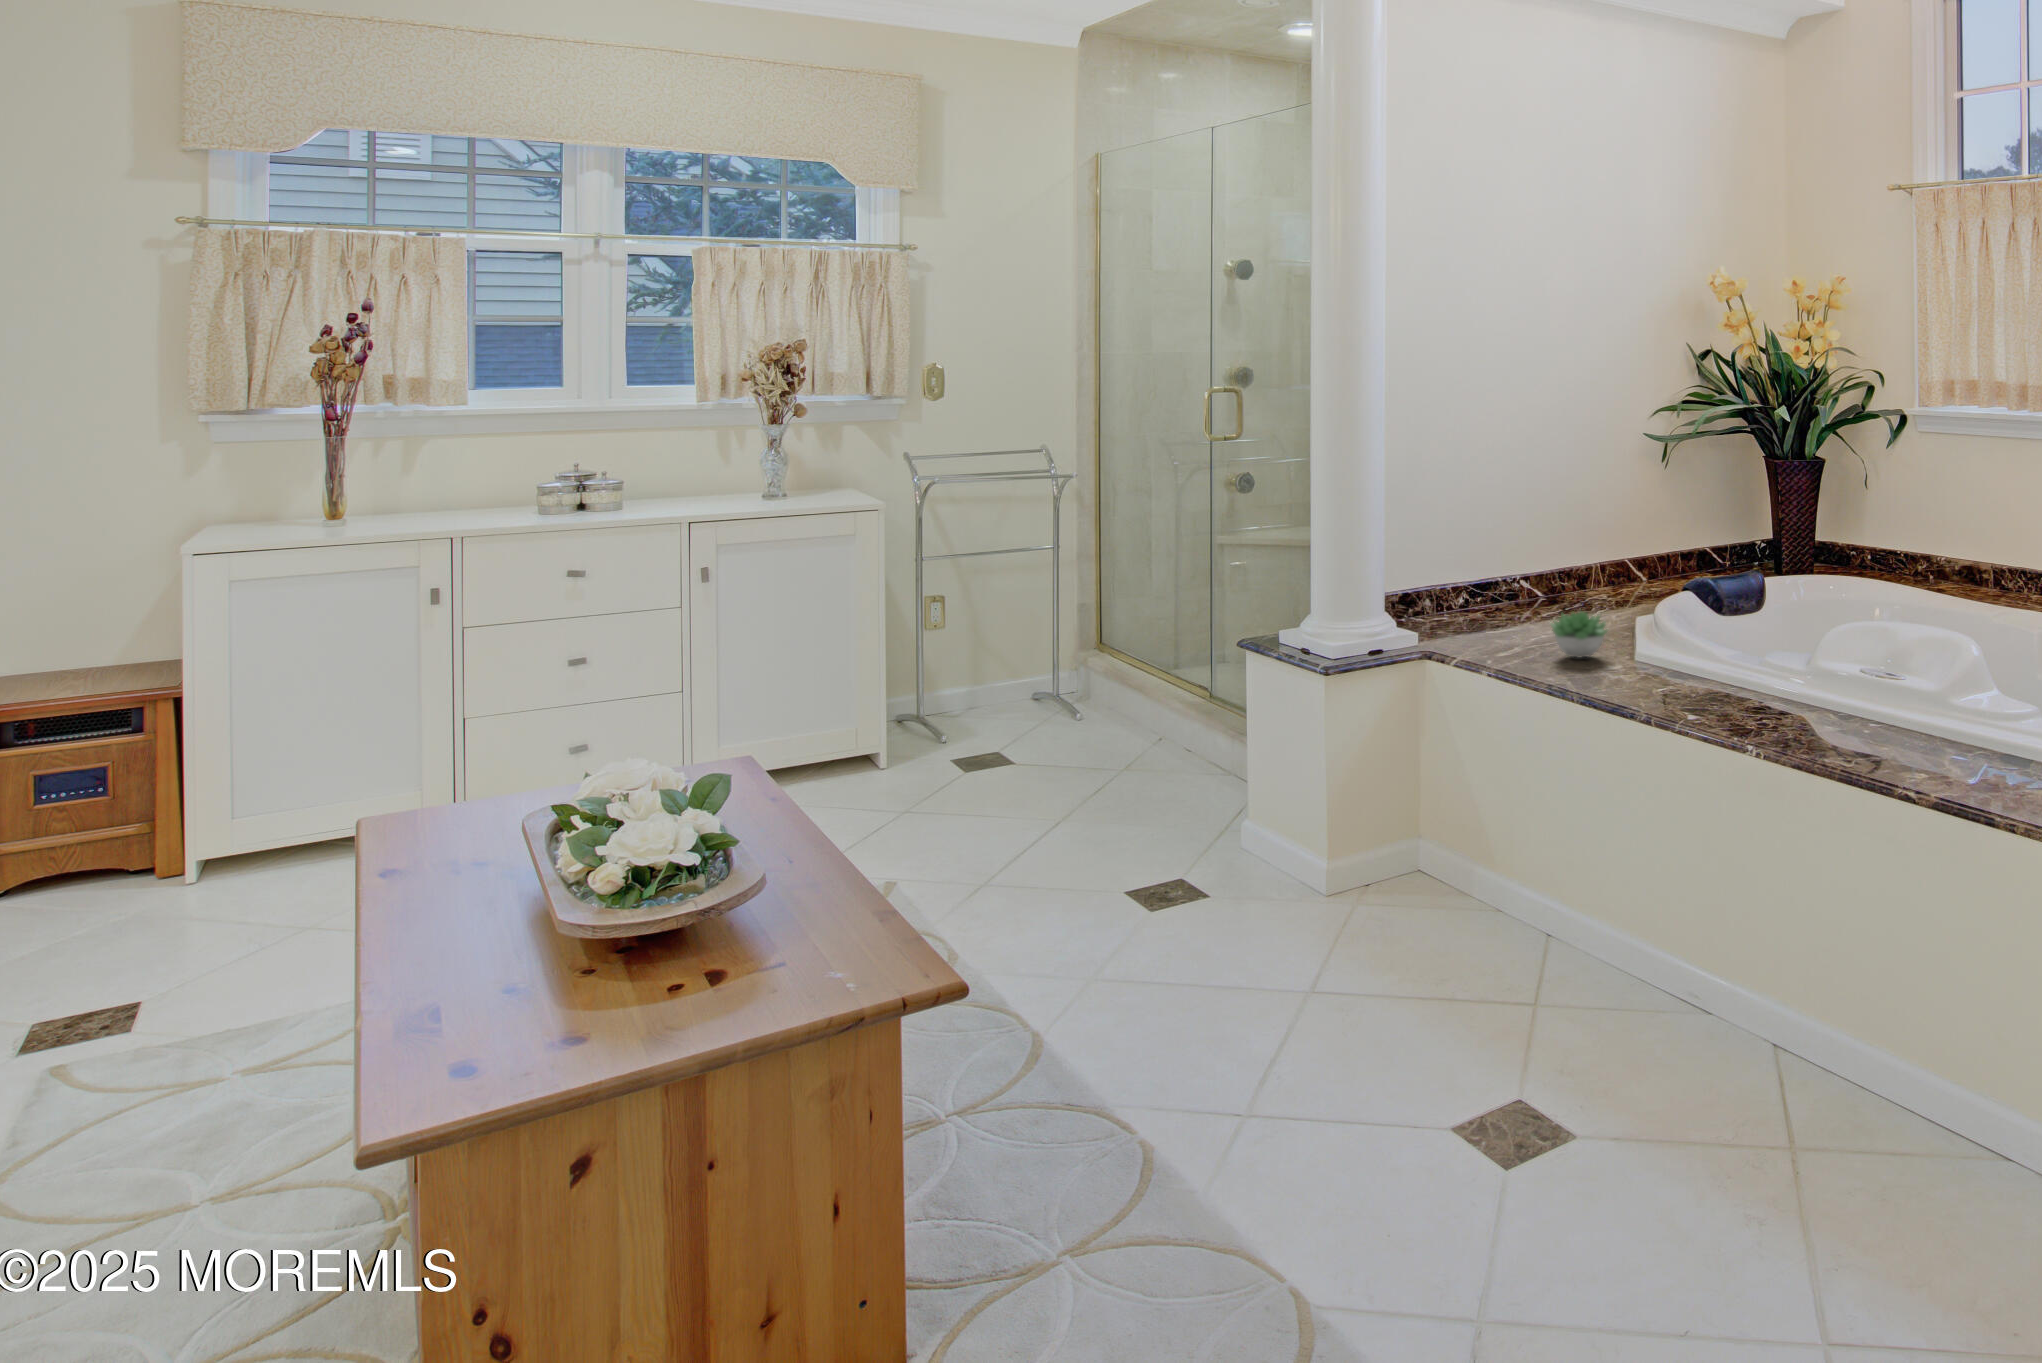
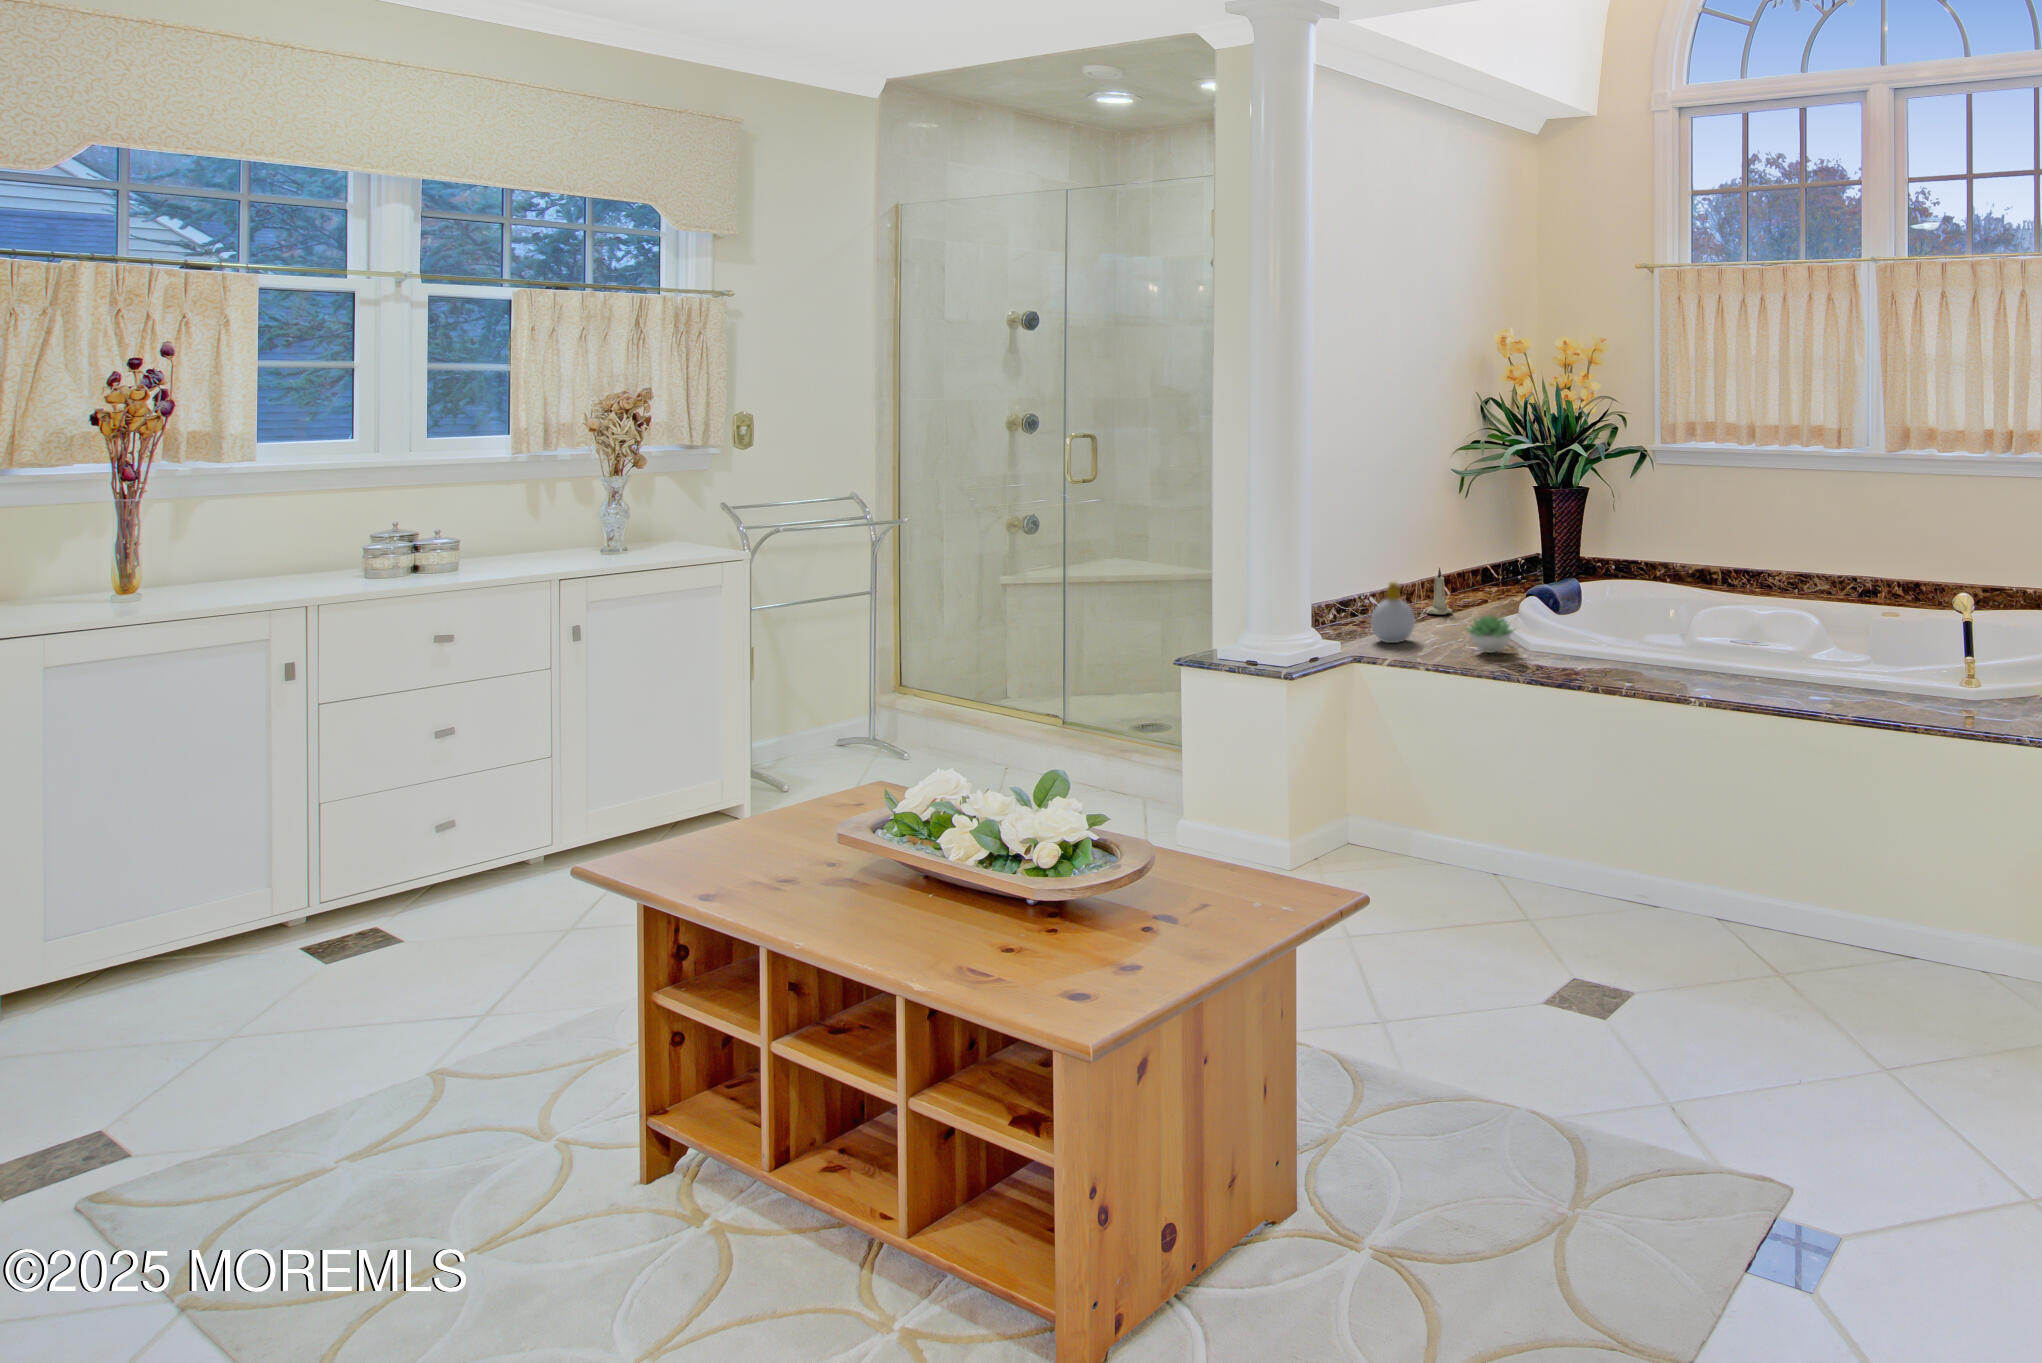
candle: none [1577,549,1607,605] -> present [1426,568,1452,615]
soap bottle: none [1465,565,1518,636] -> present [1371,582,1415,643]

